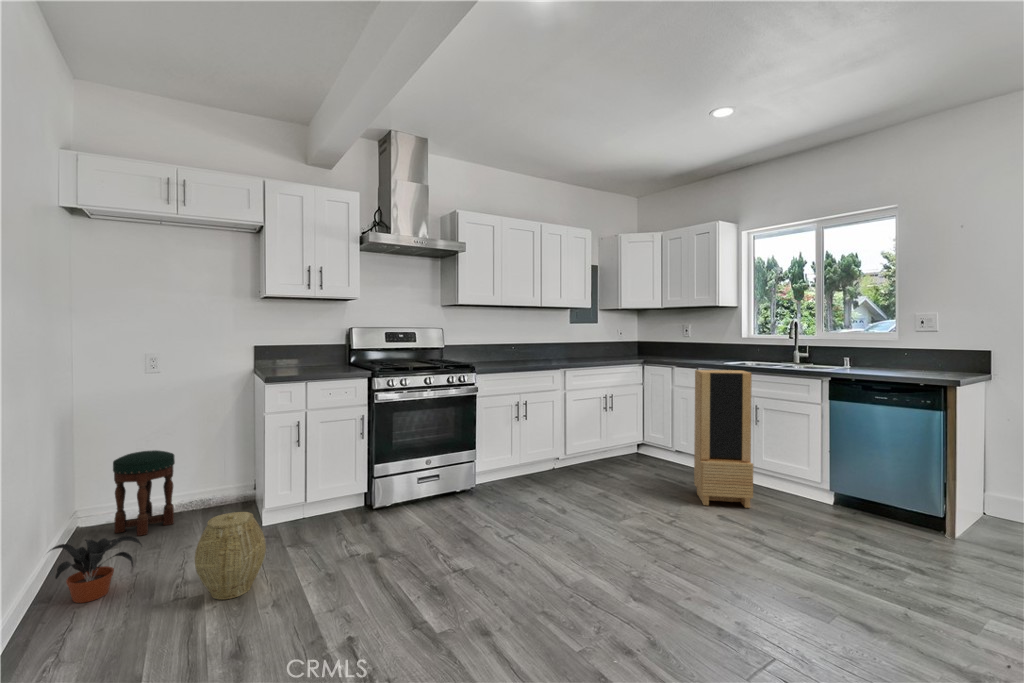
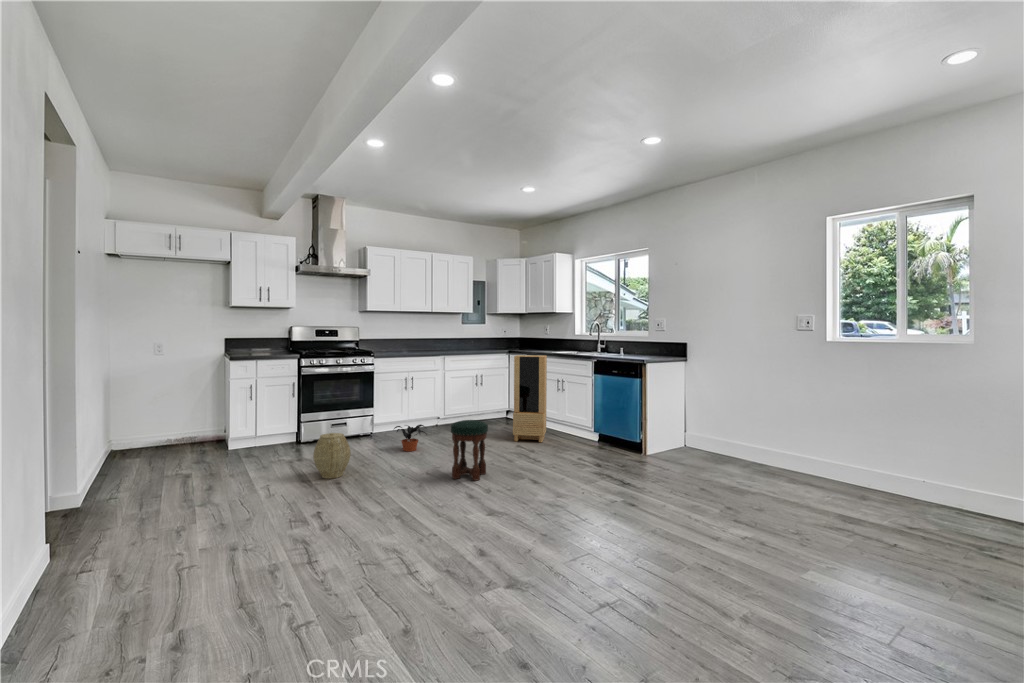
stool: present [113,450,175,536] -> present [451,420,488,481]
woven basket: present [195,512,266,600] -> present [313,433,351,479]
potted plant: present [50,535,142,603] -> present [394,424,427,451]

